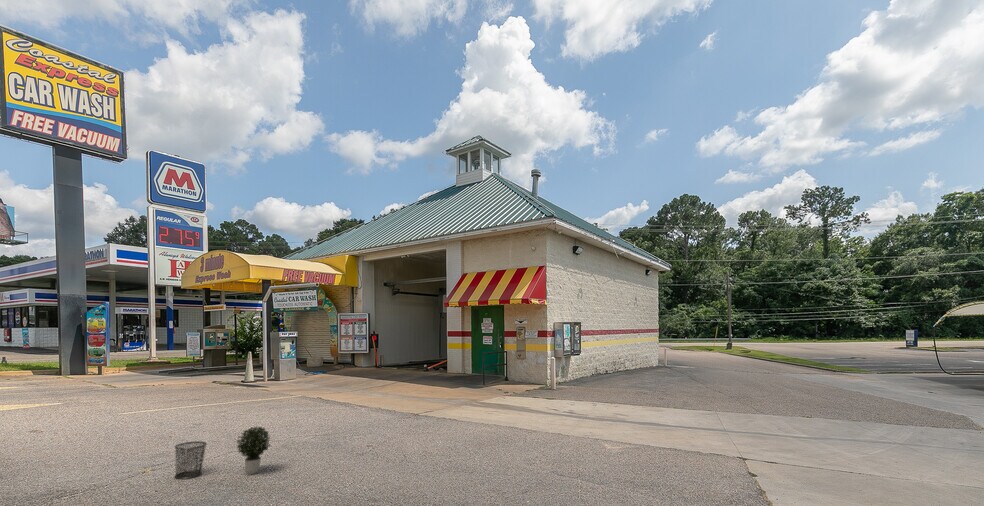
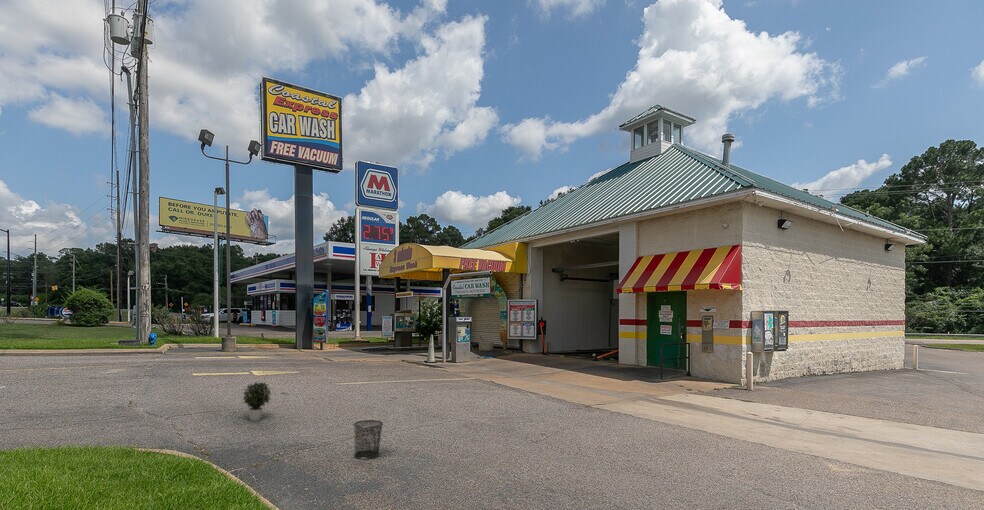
potted plant: present [237,427,270,475] -> present [243,383,271,422]

